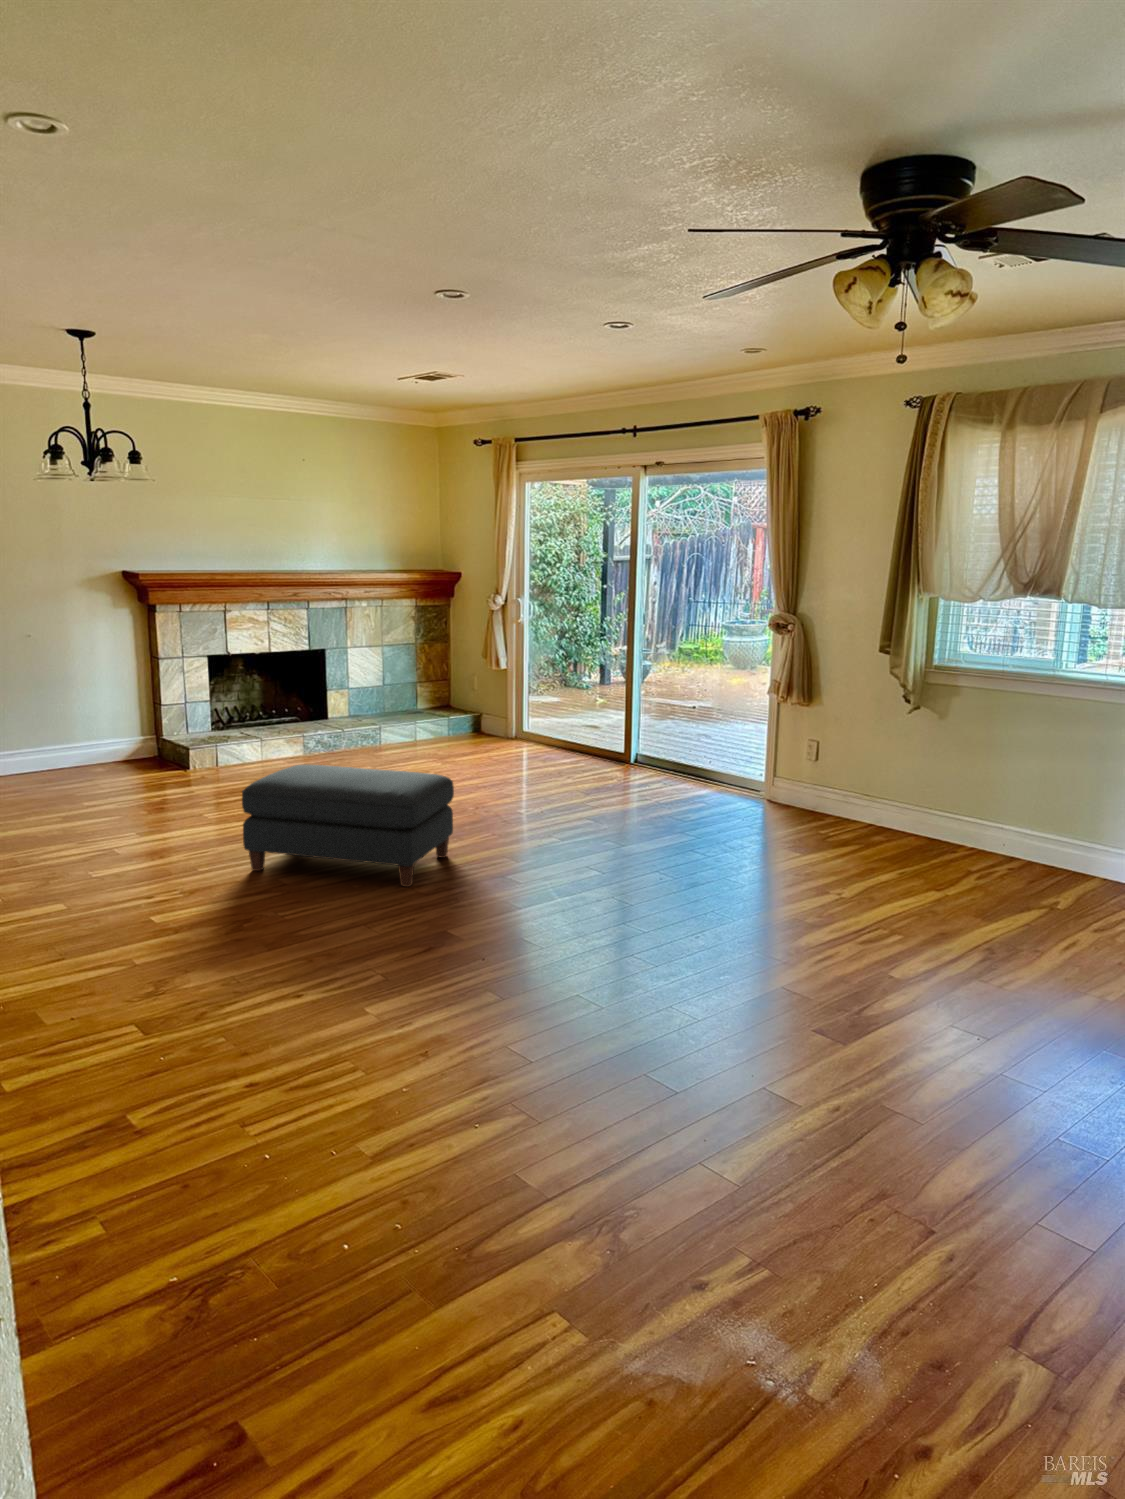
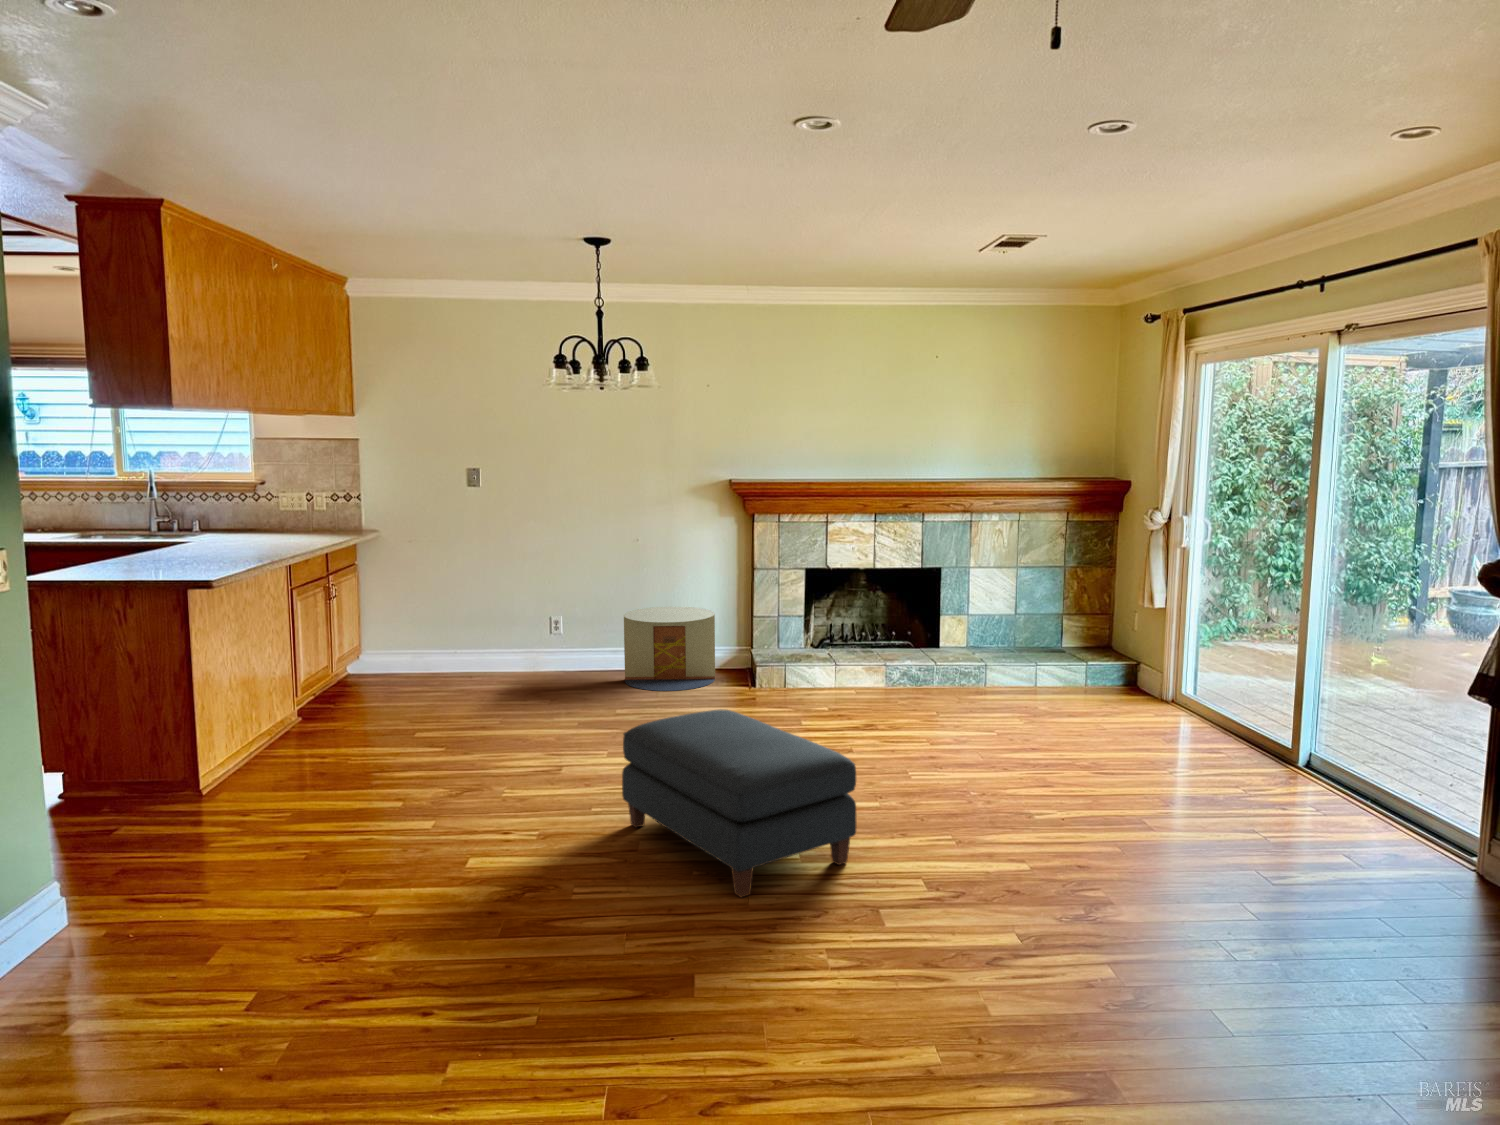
side table: none [33,702,140,787] -> present [624,606,715,691]

